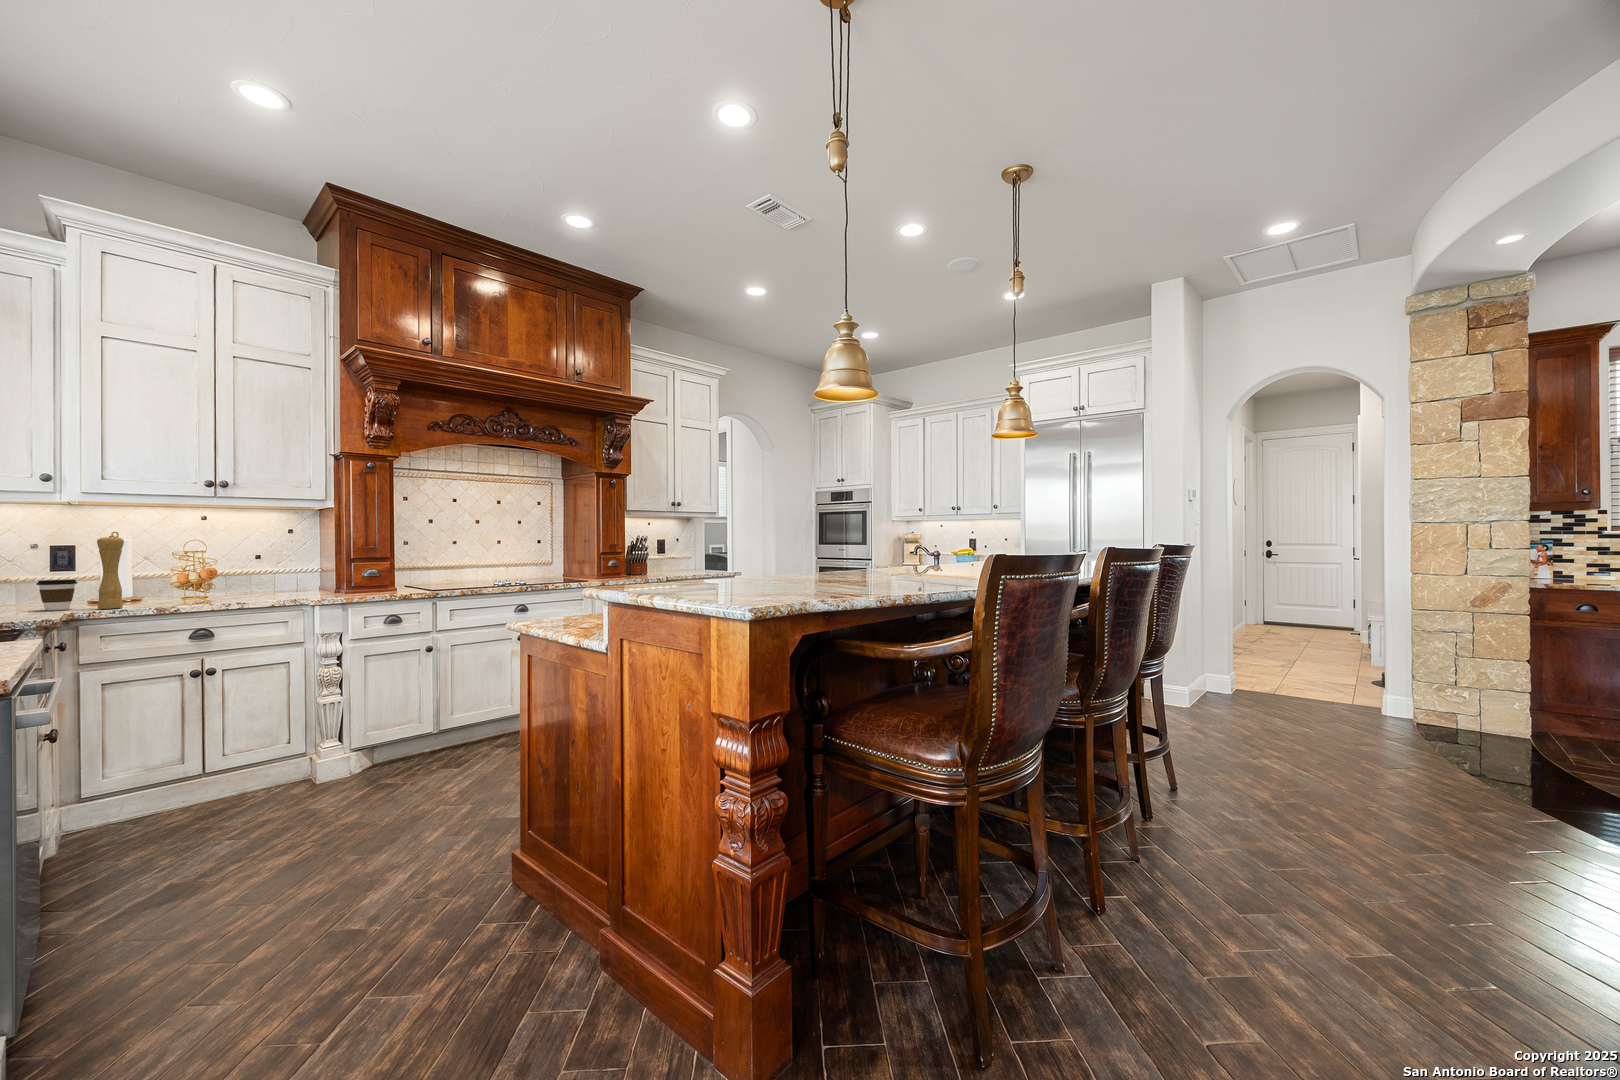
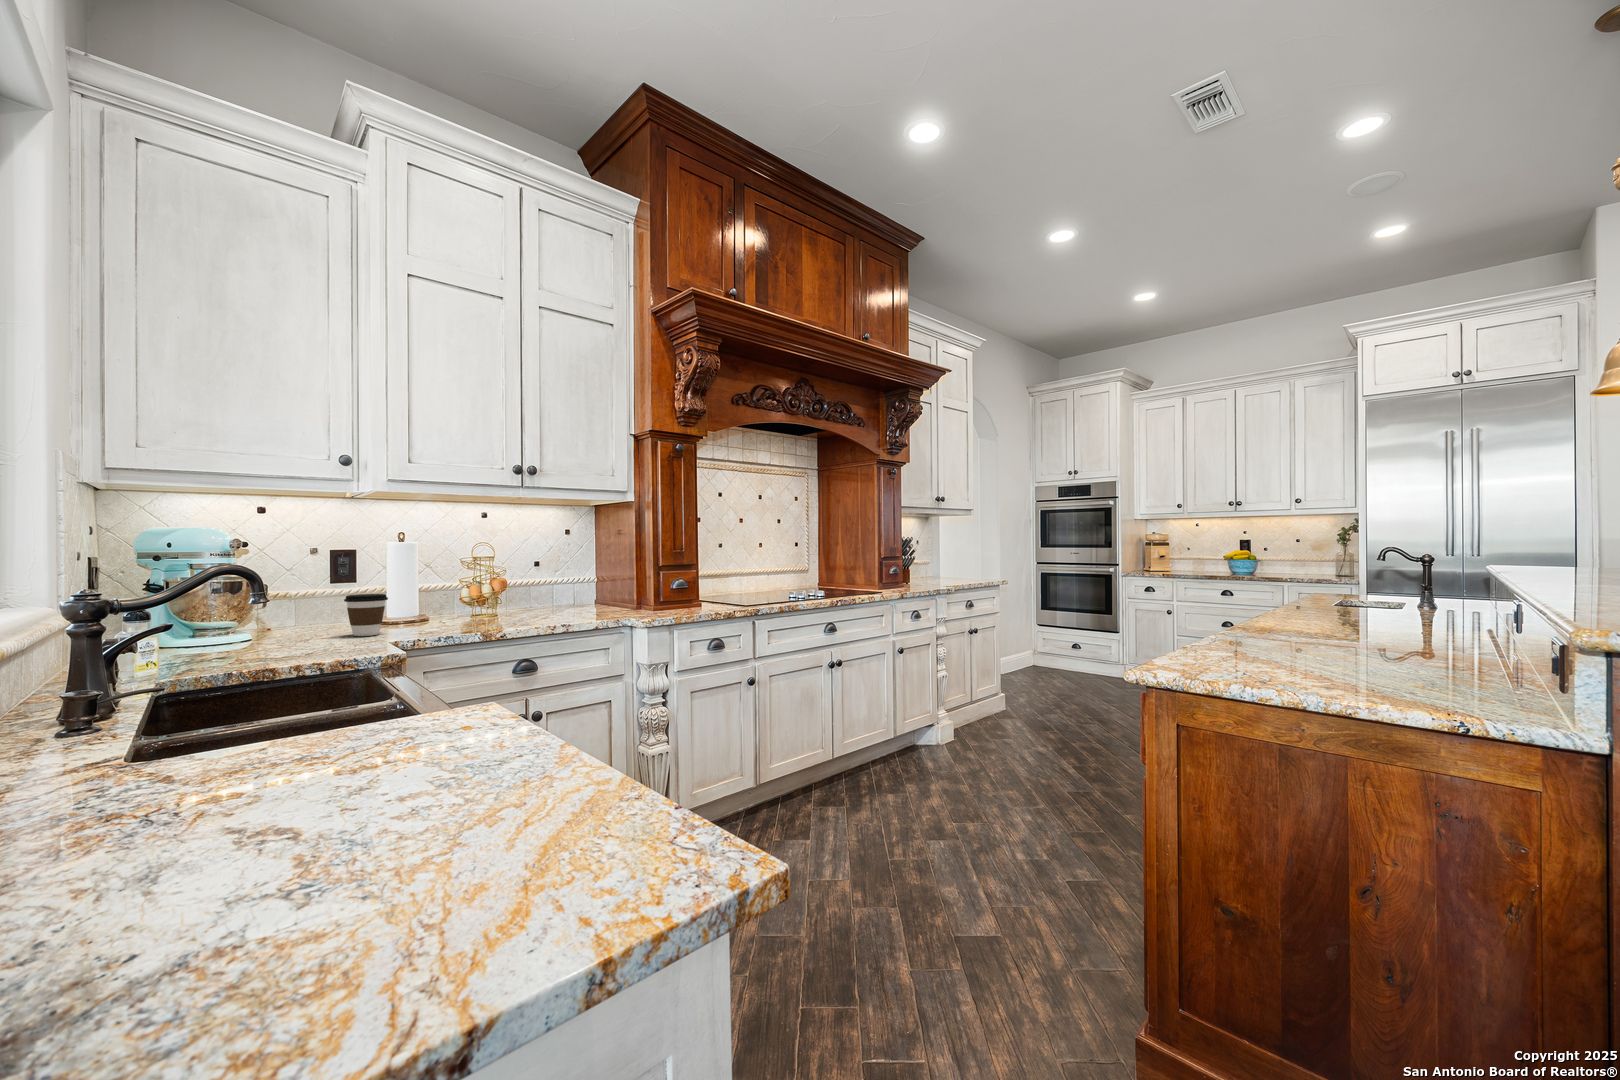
pepper mill: present [97,536,124,609] -> none [414,536,442,634]

